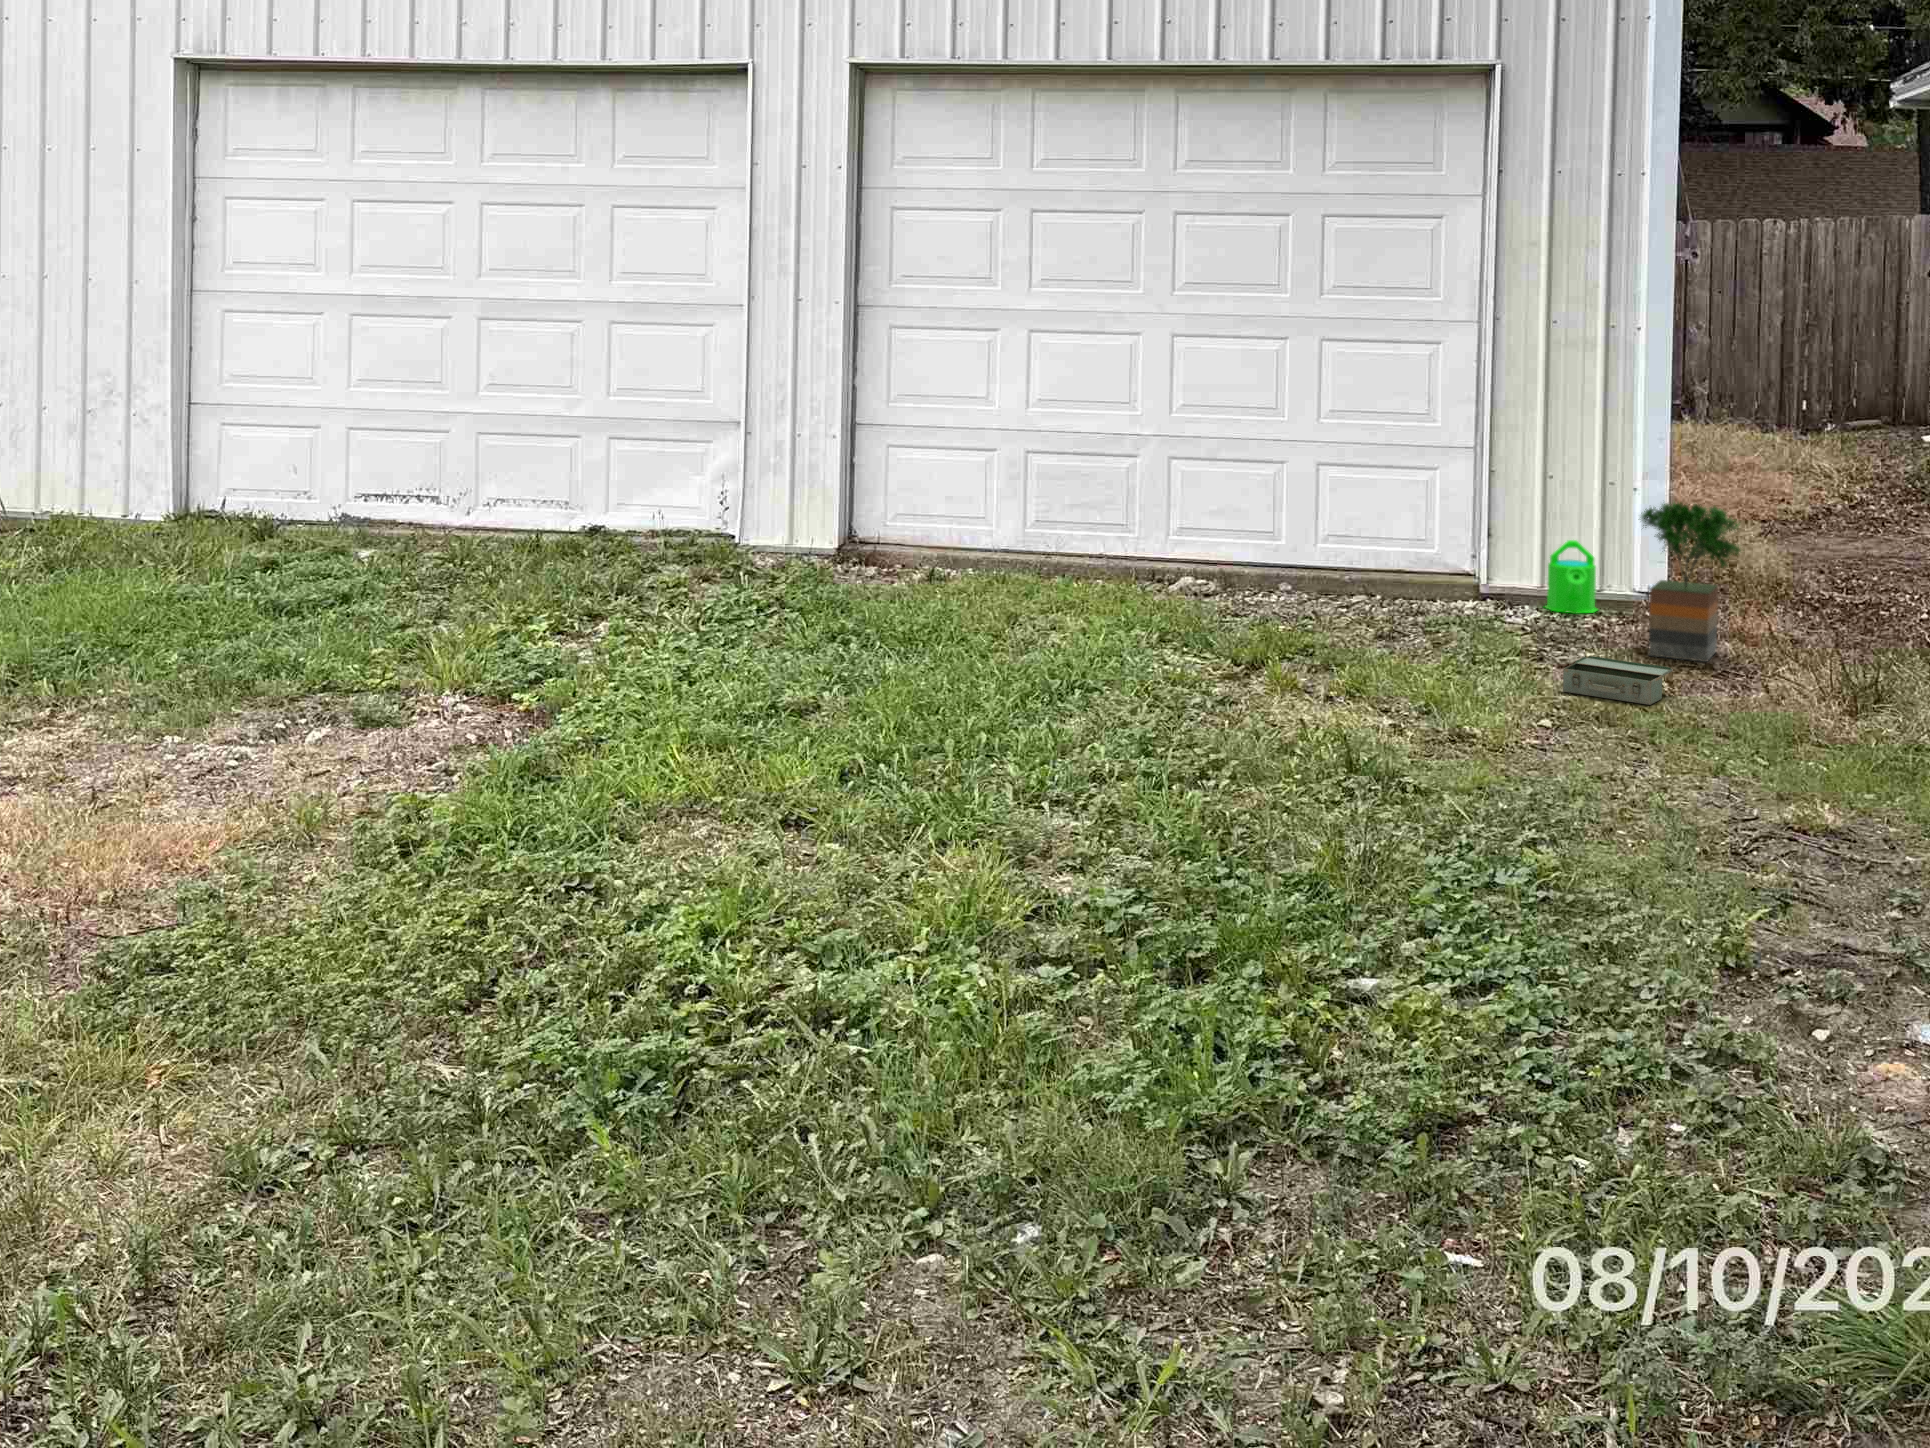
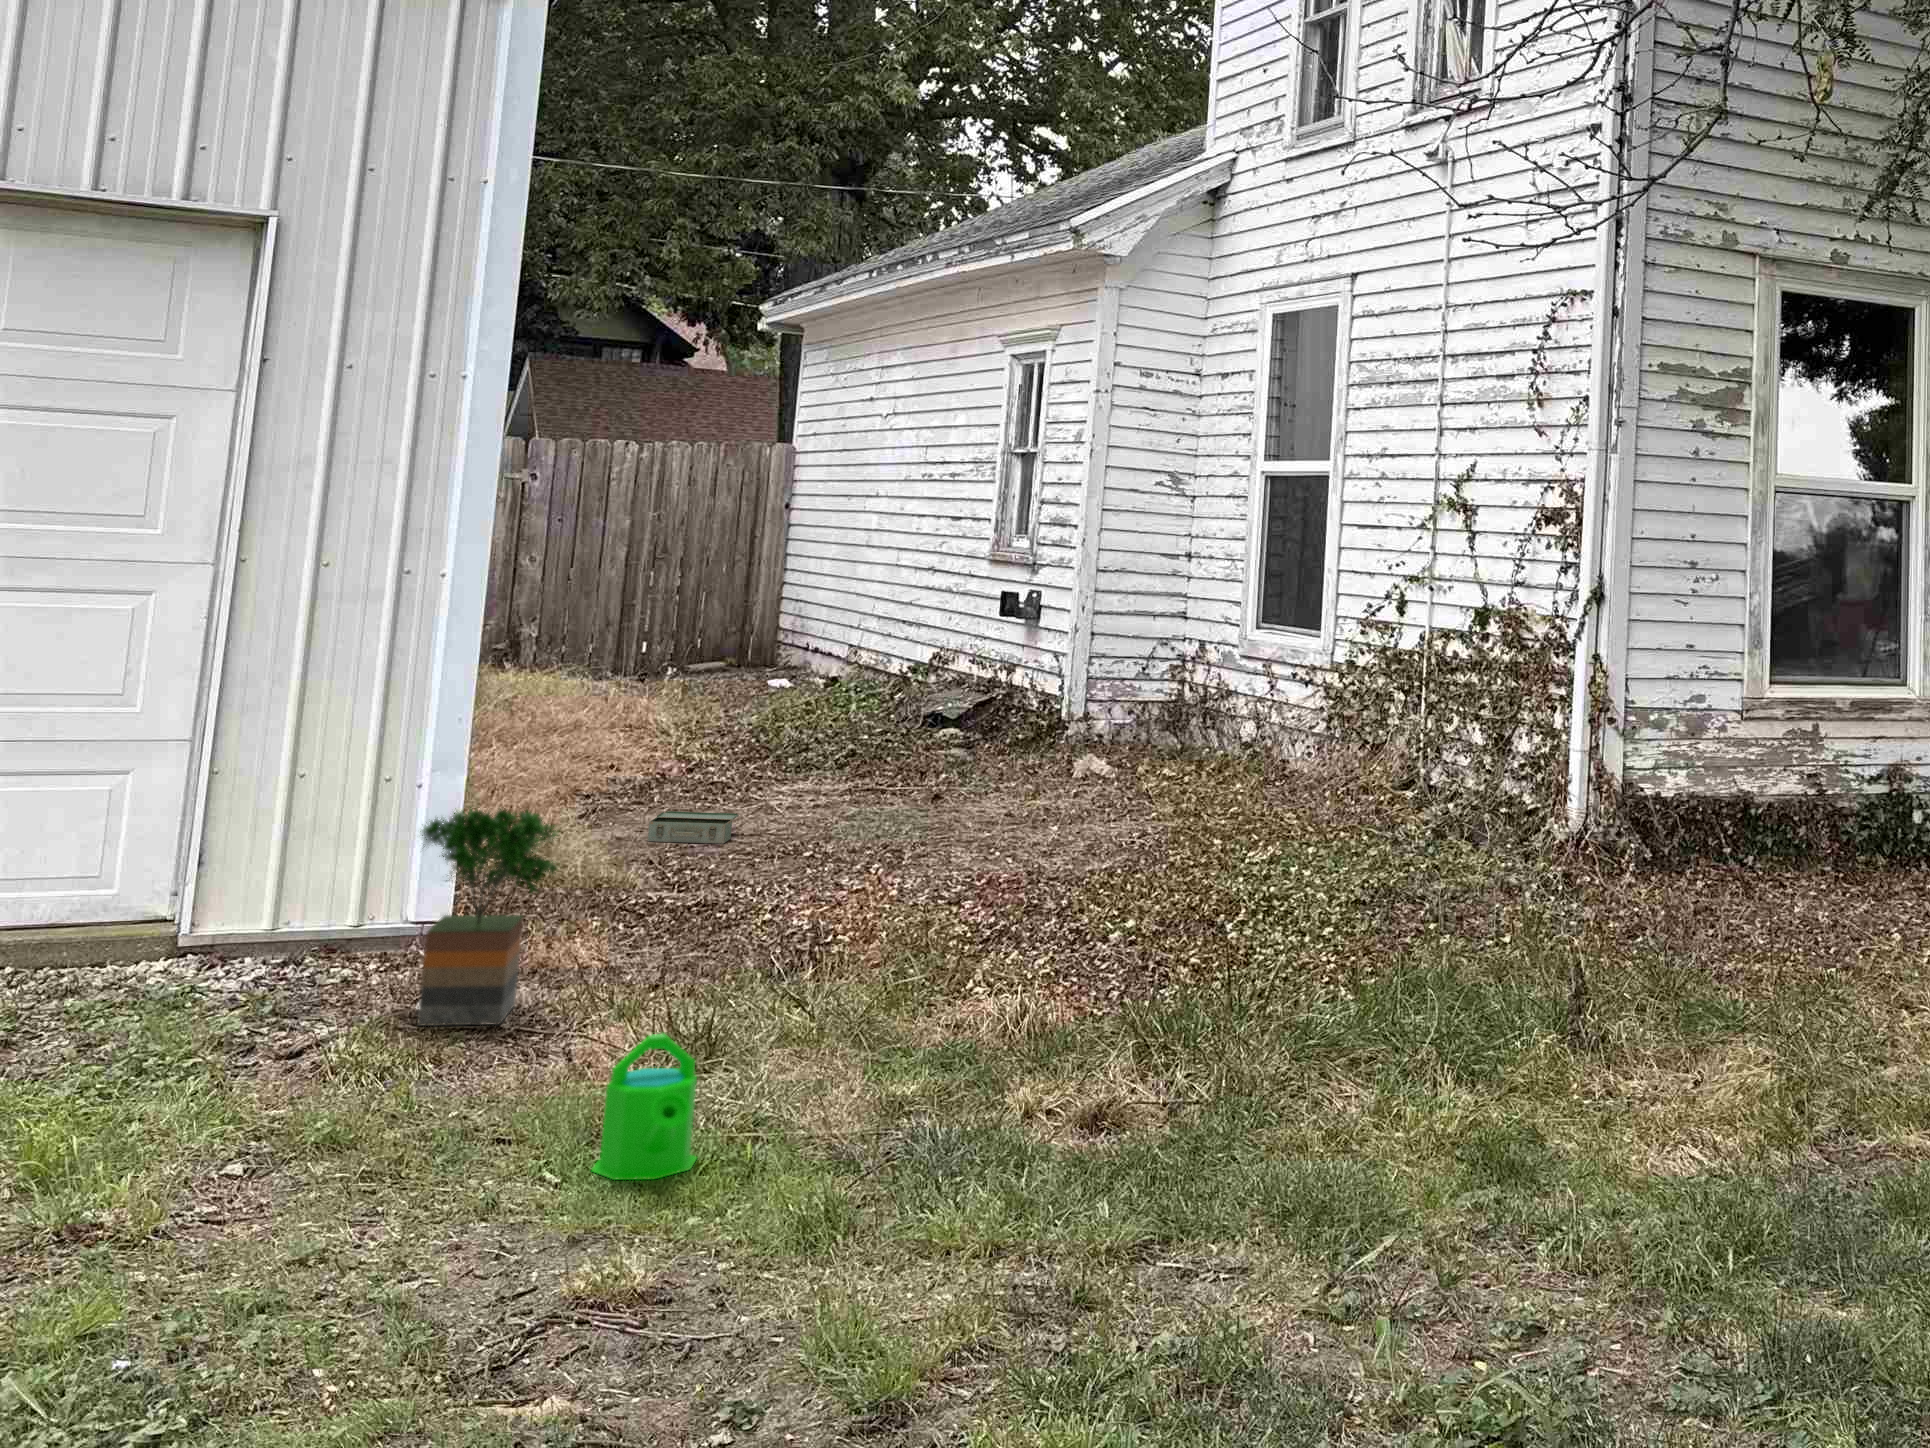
watering can: present [1545,540,1597,614] -> present [592,1034,697,1180]
toolbox: present [1563,656,1673,705] -> present [647,811,739,844]

